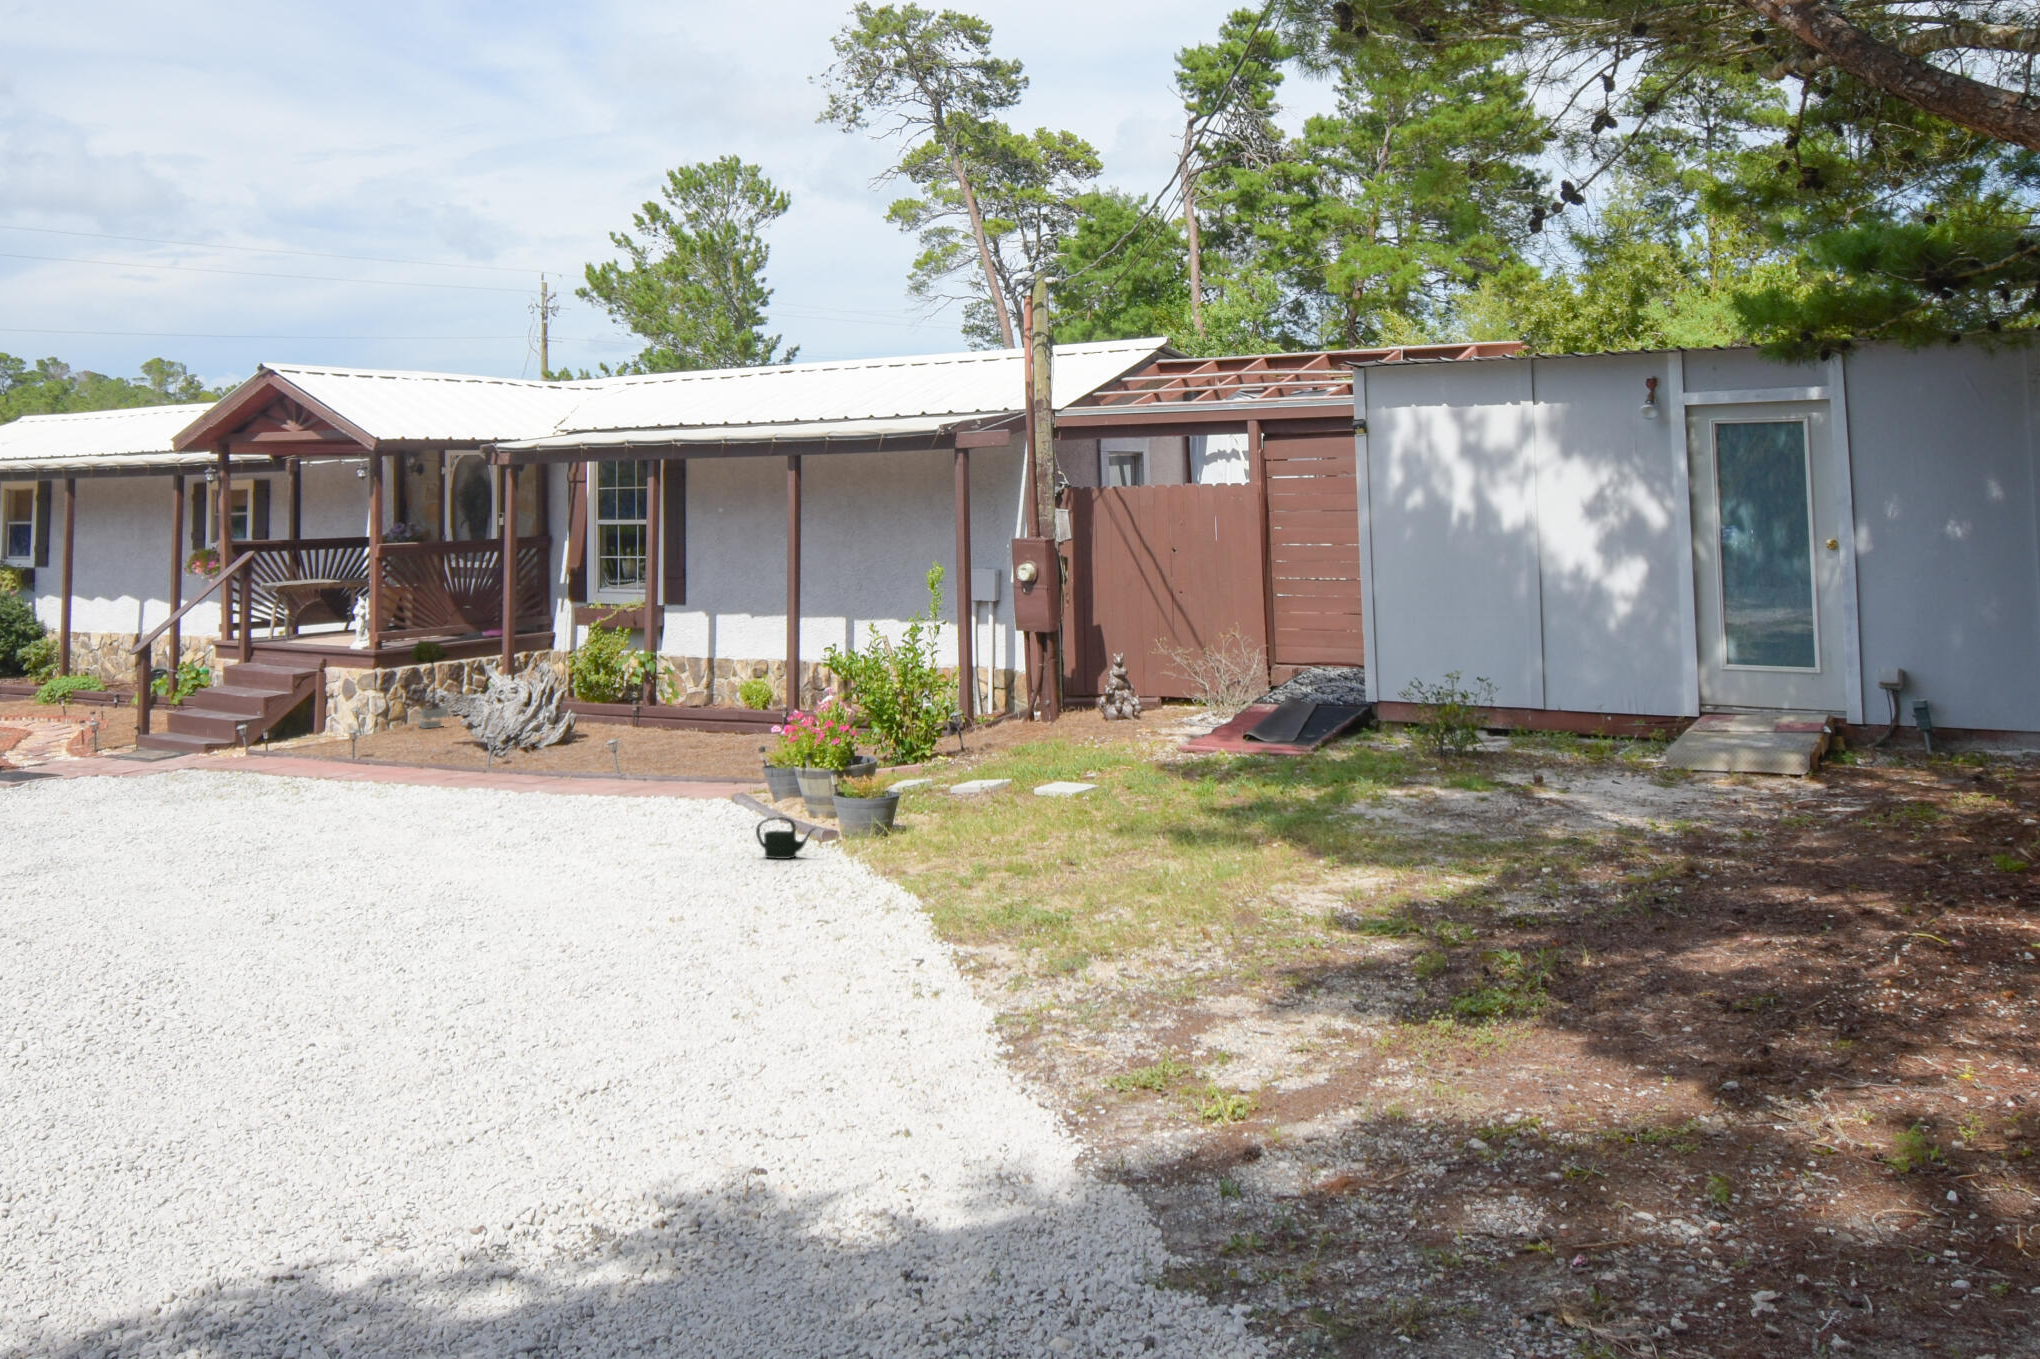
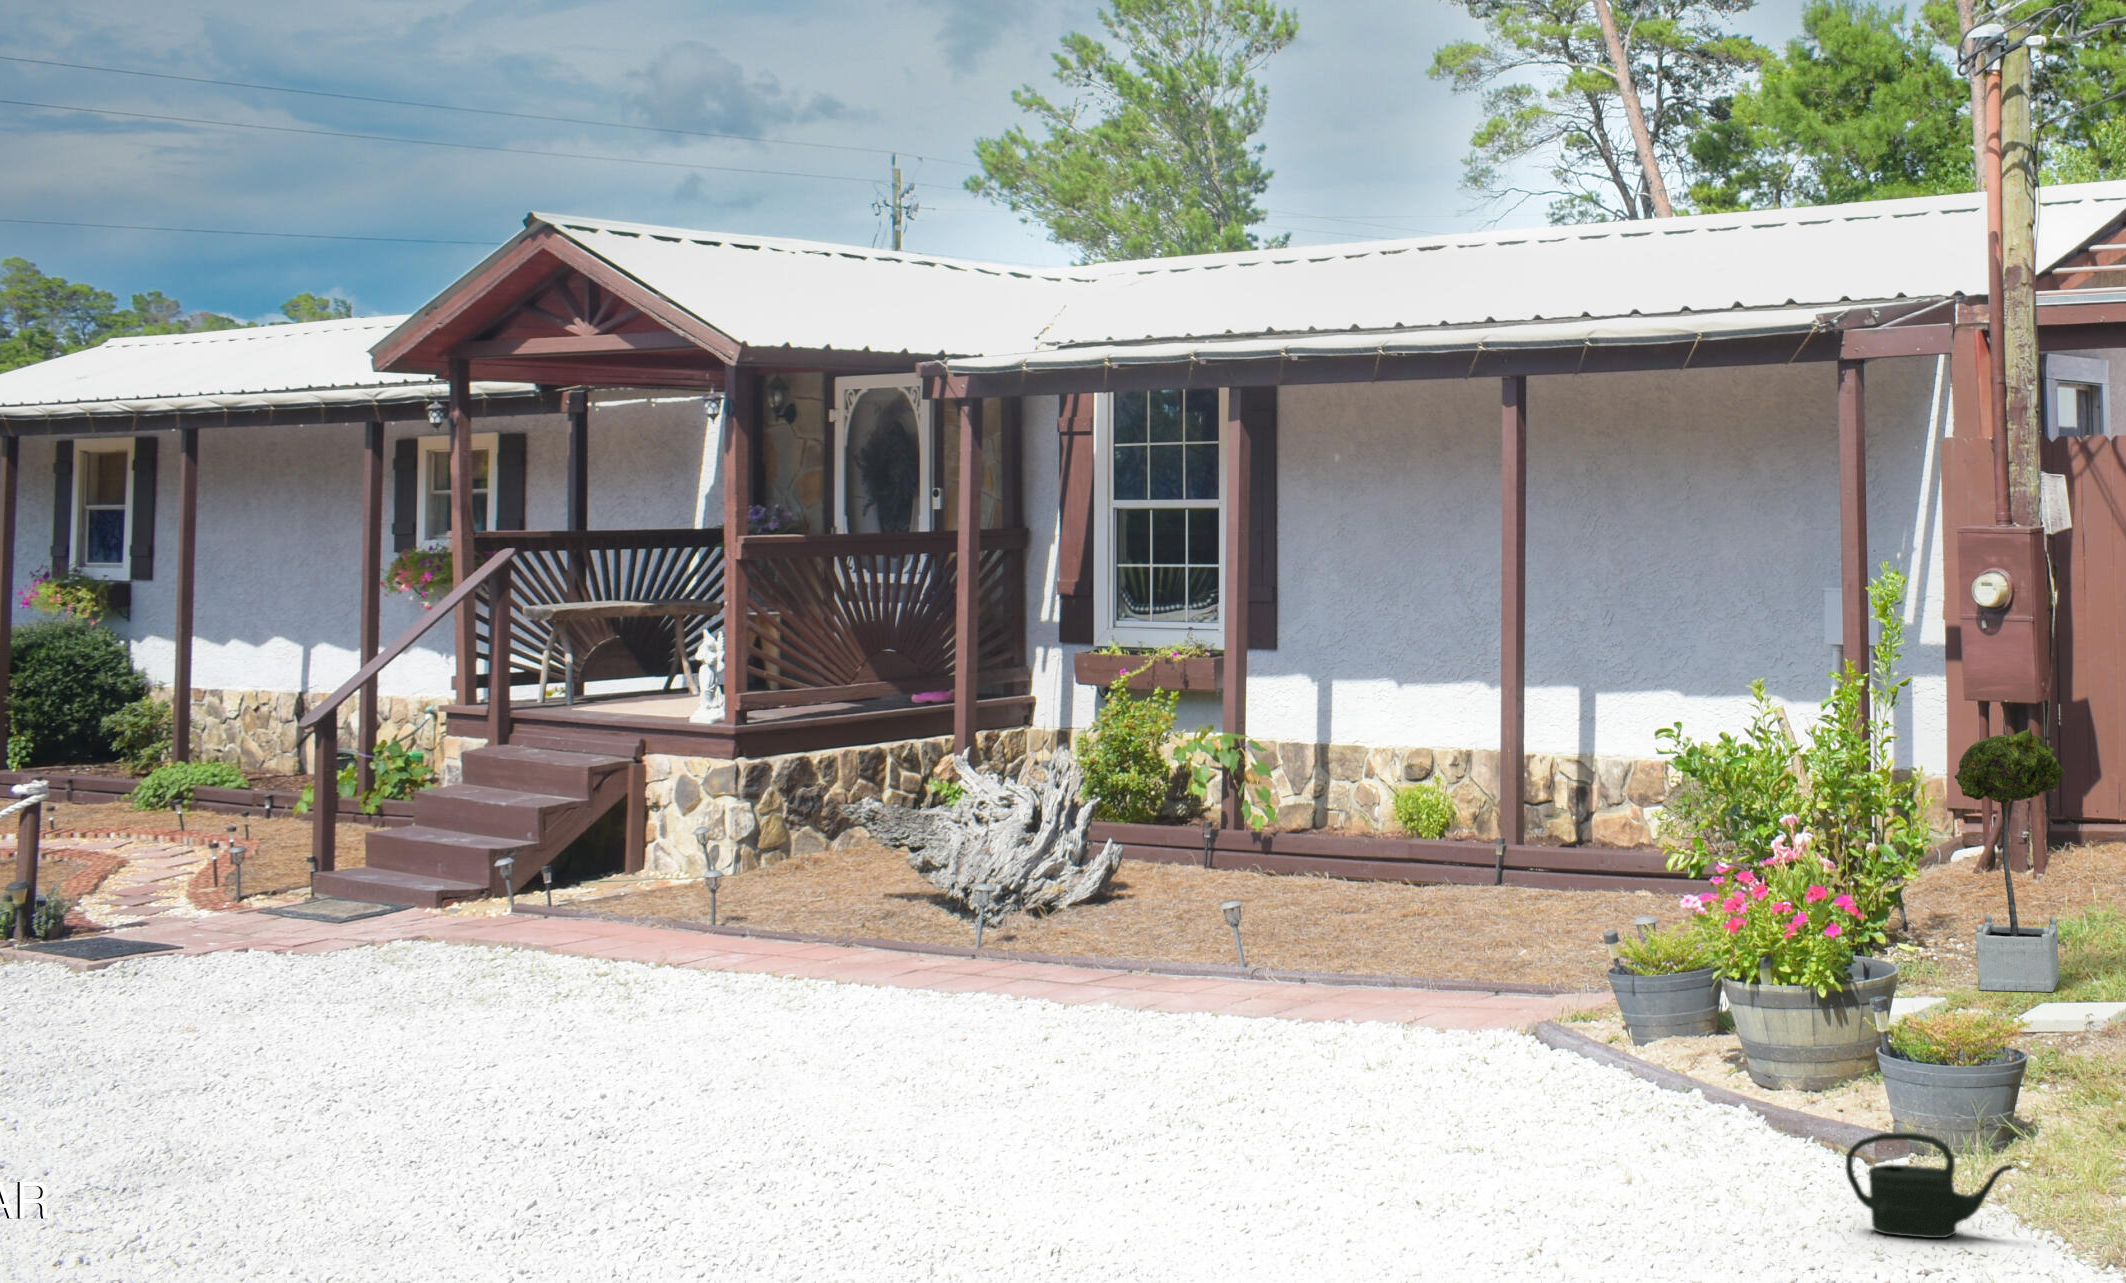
potted tree: present [412,640,448,729] -> present [1955,727,2064,992]

